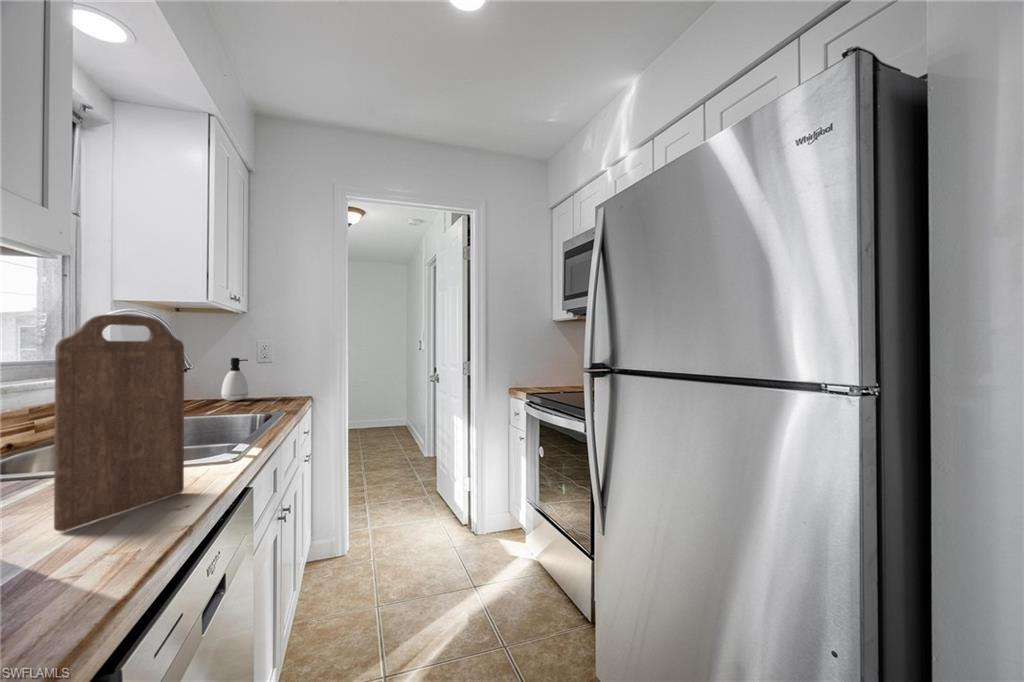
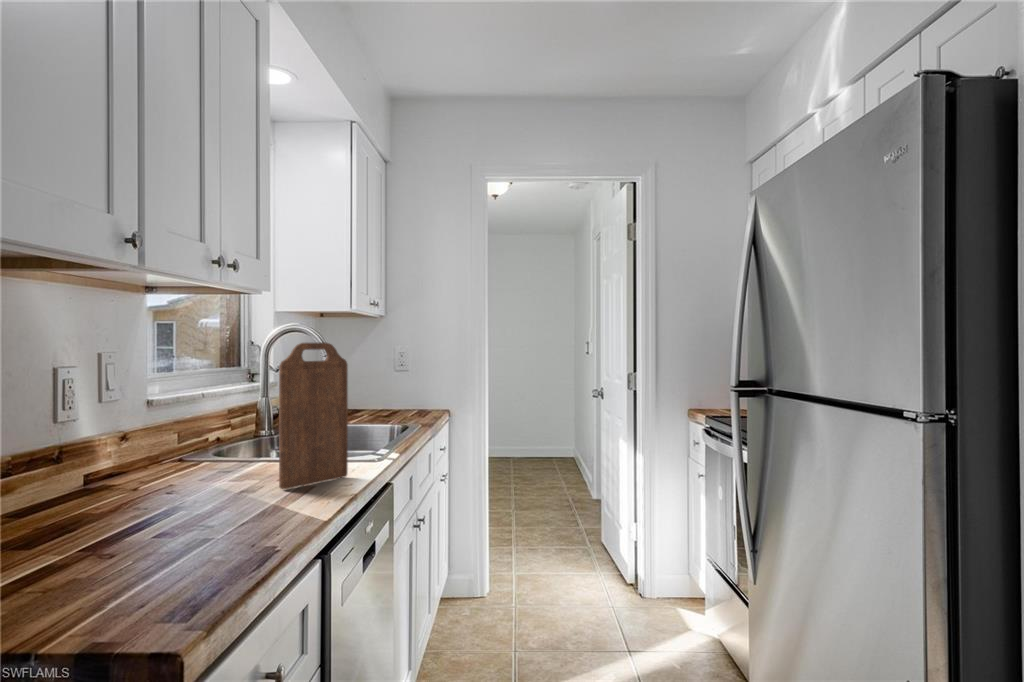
soap dispenser: present [221,358,248,401] -> none [361,365,386,411]

